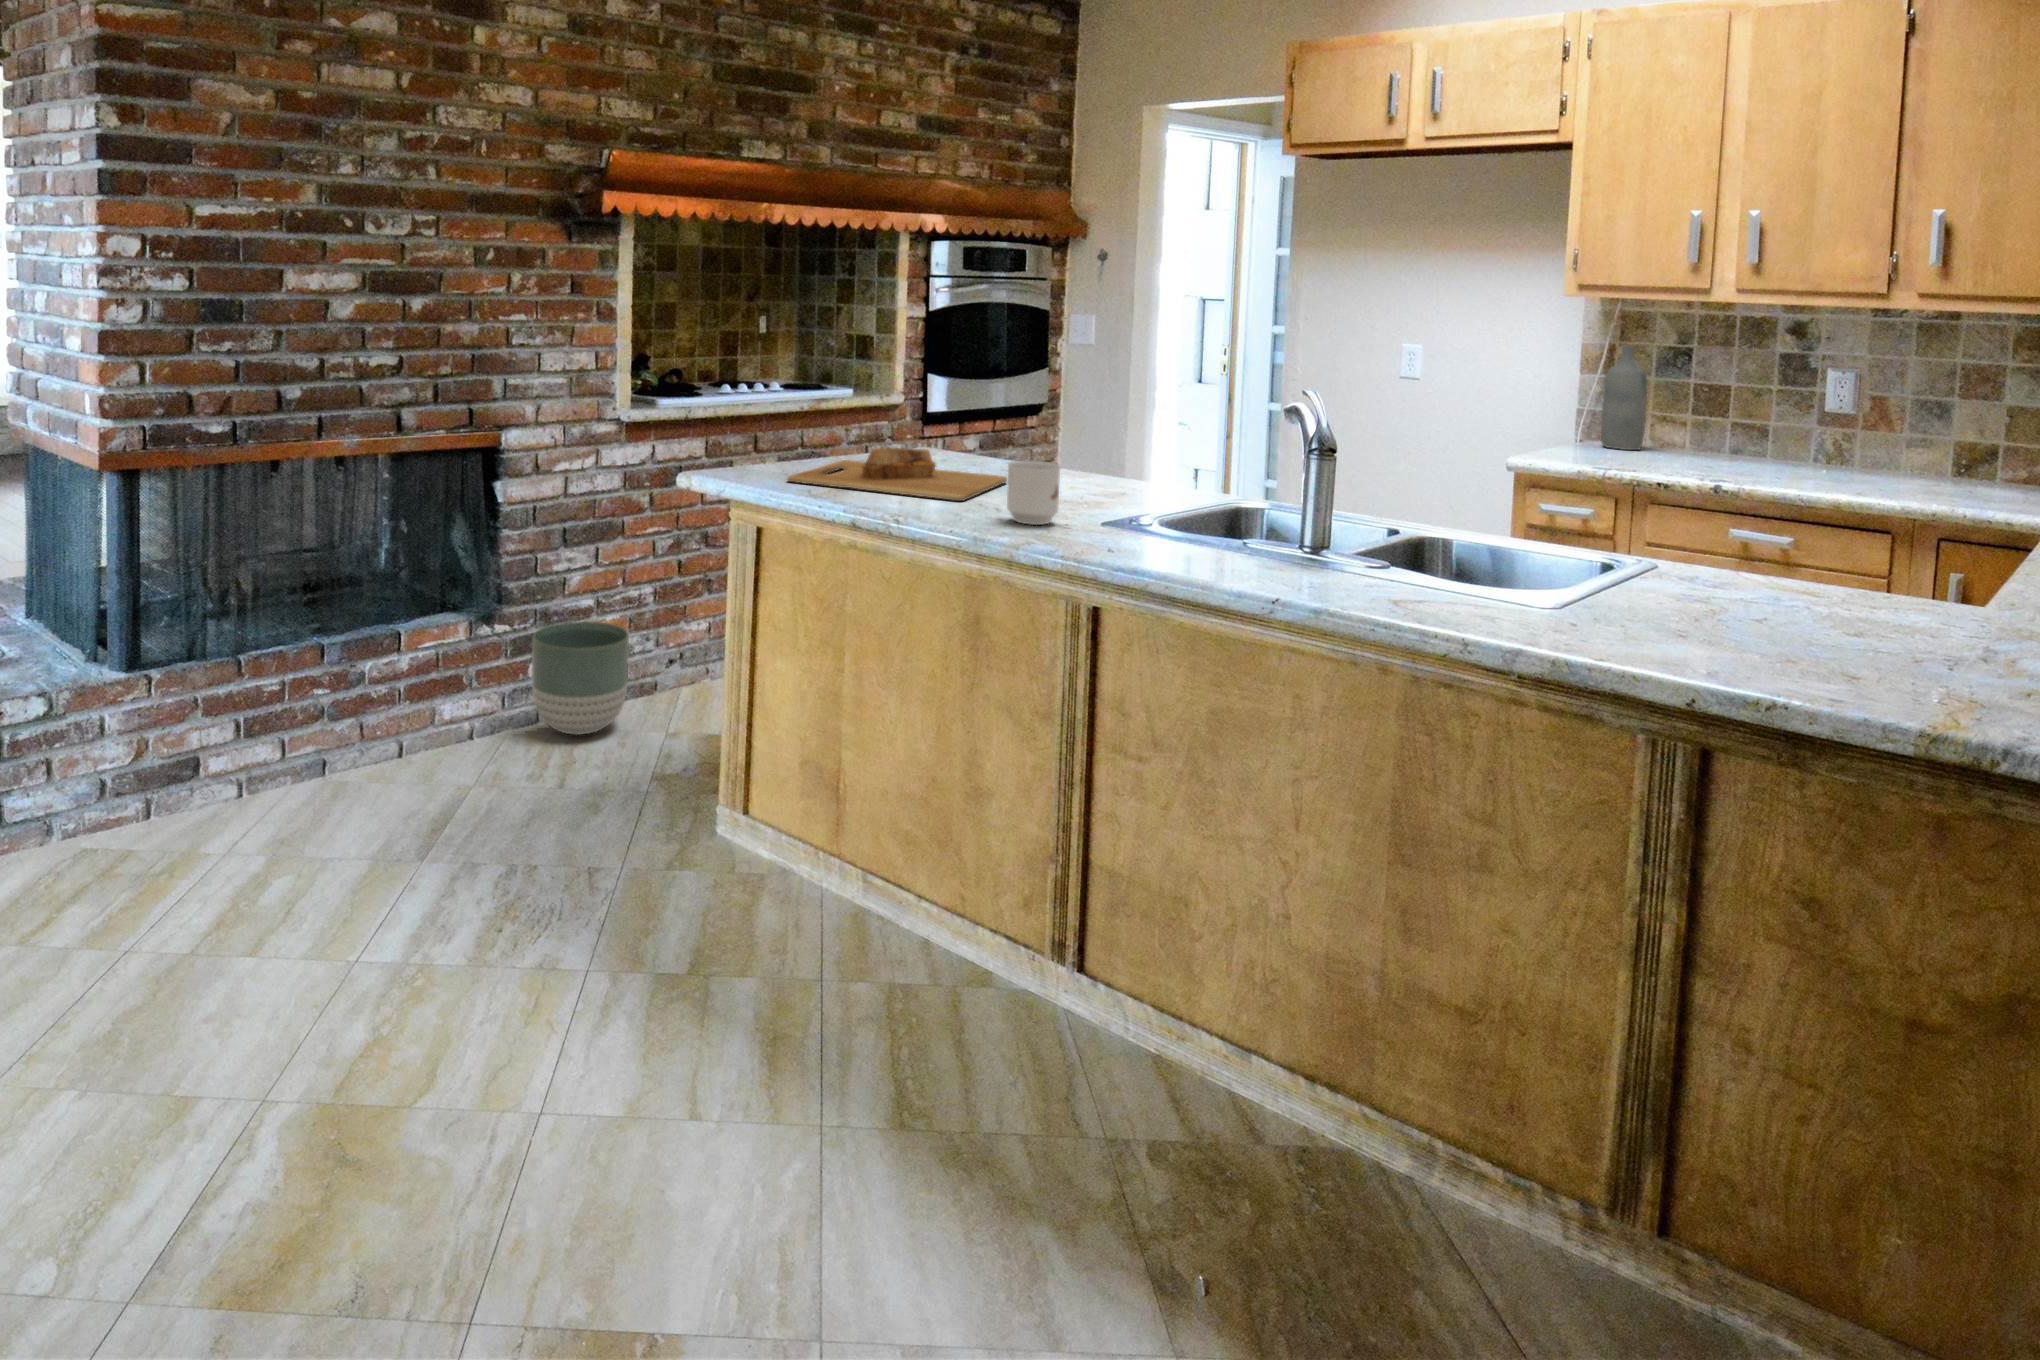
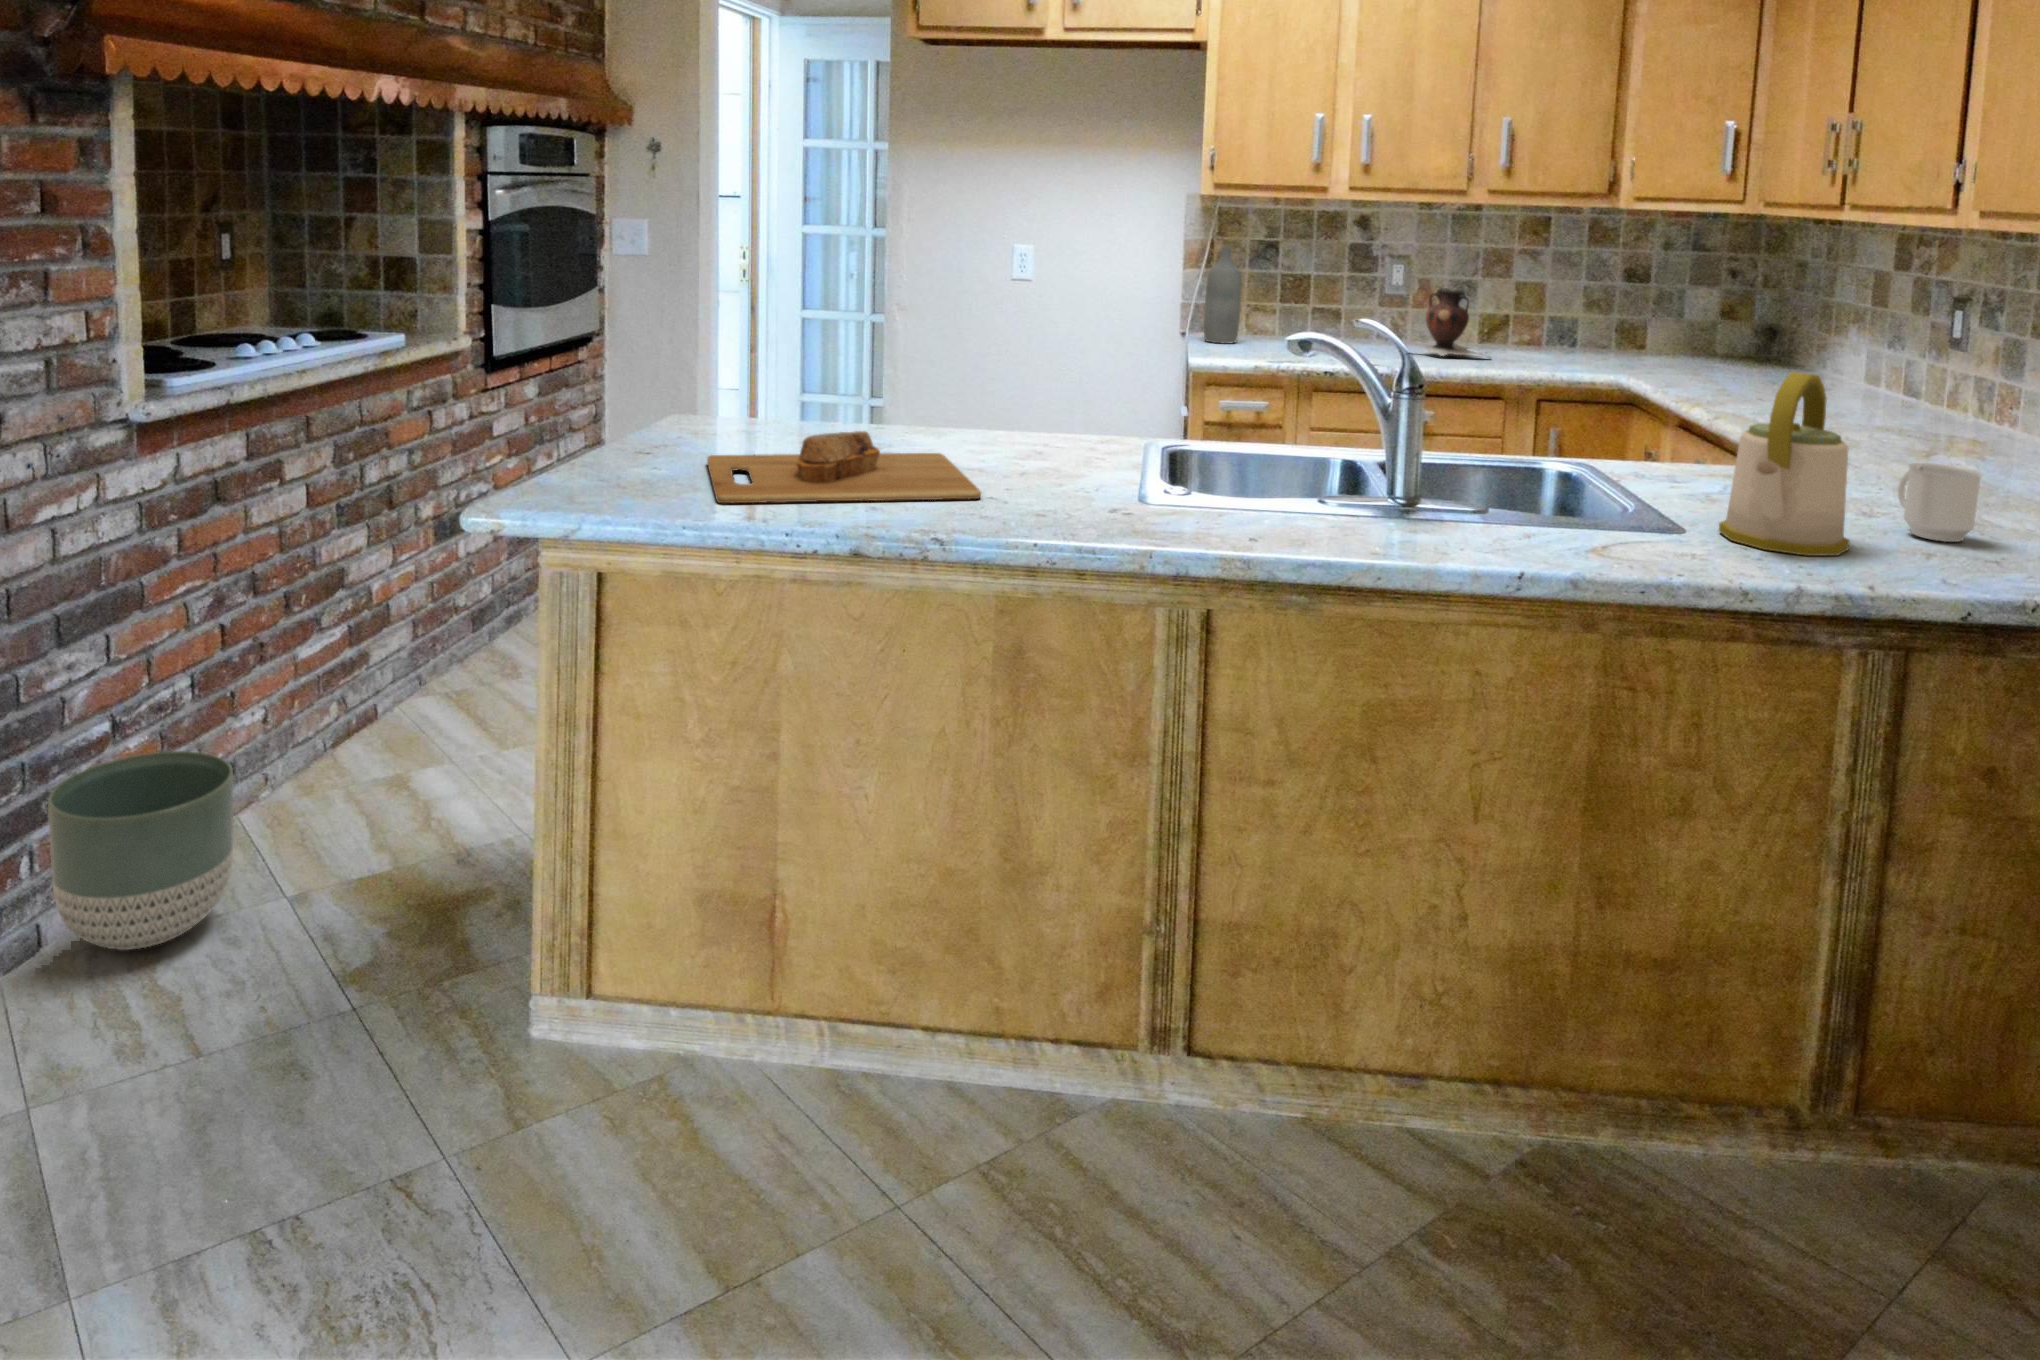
vase: none [1859,399,1989,491] -> present [1423,288,1481,356]
kettle: none [1584,443,1746,647] -> present [1719,372,1850,556]
mug: present [1007,461,1061,525] -> present [1898,463,1982,542]

